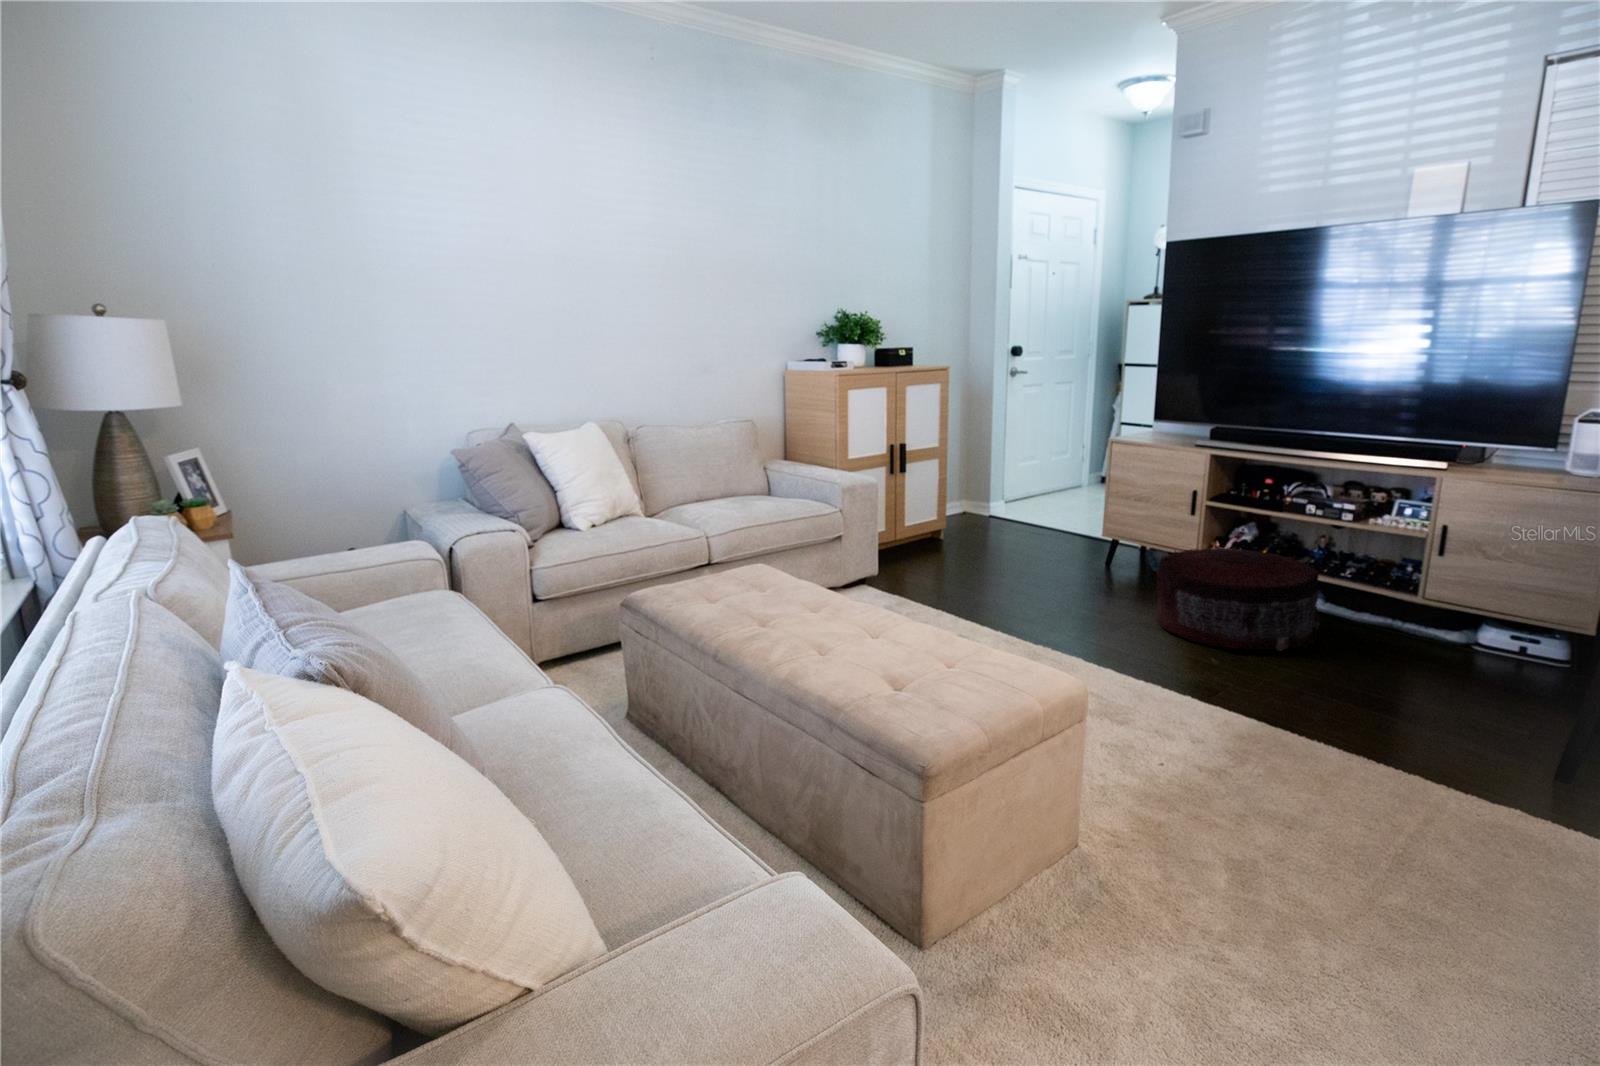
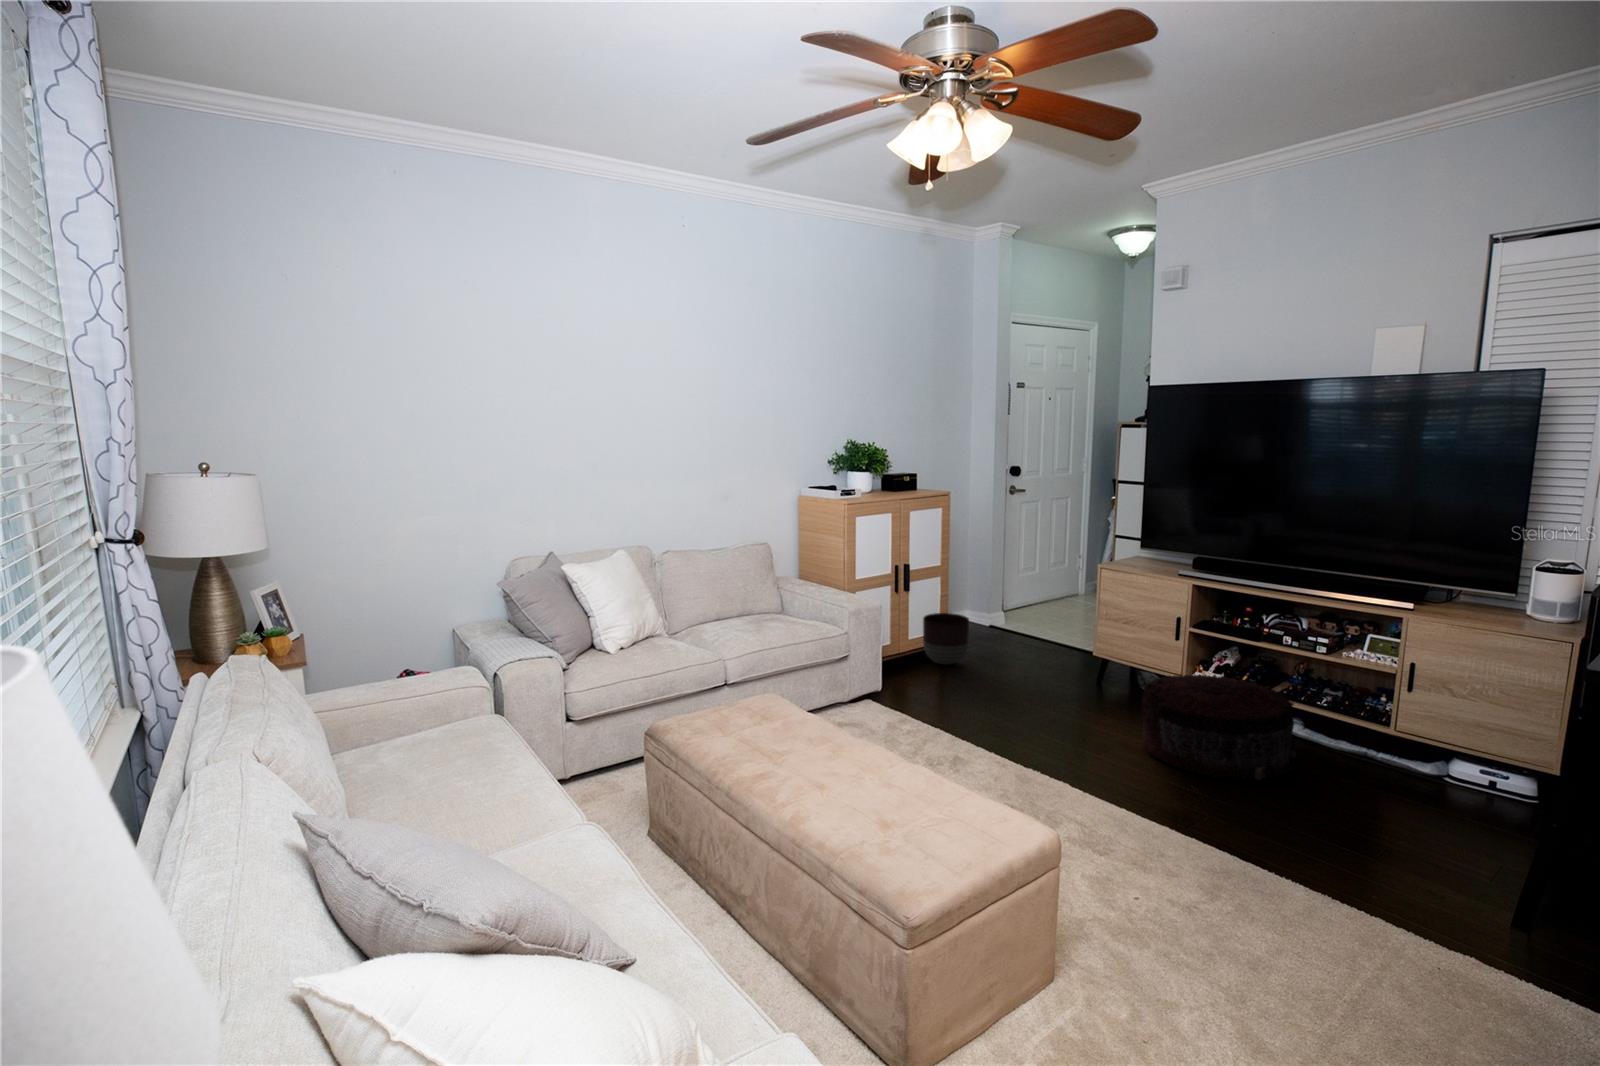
planter: none [918,498,967,552] -> present [923,613,969,664]

